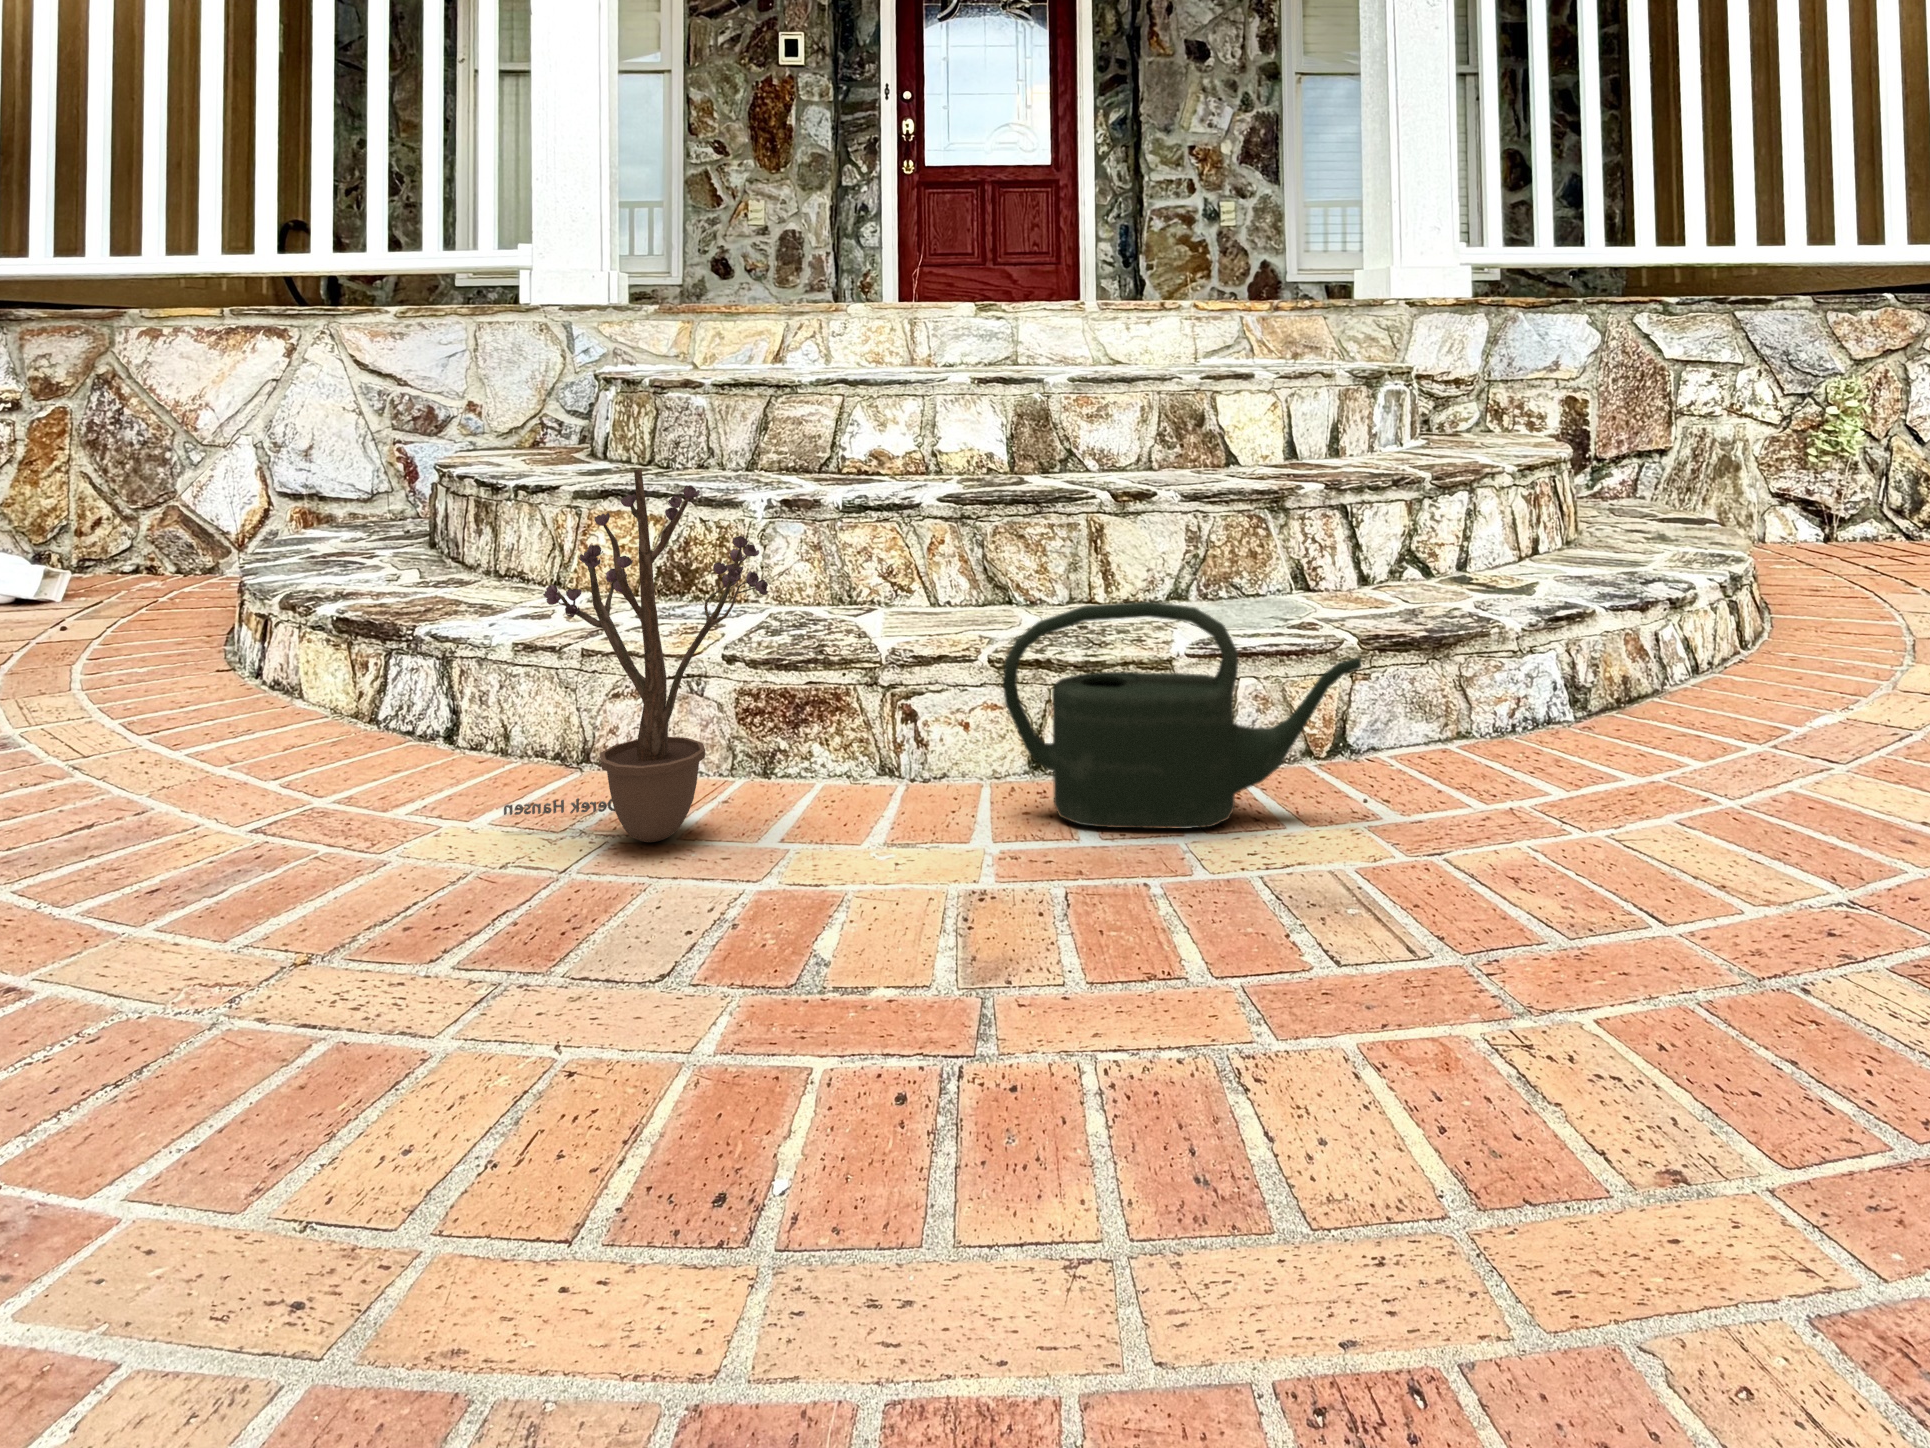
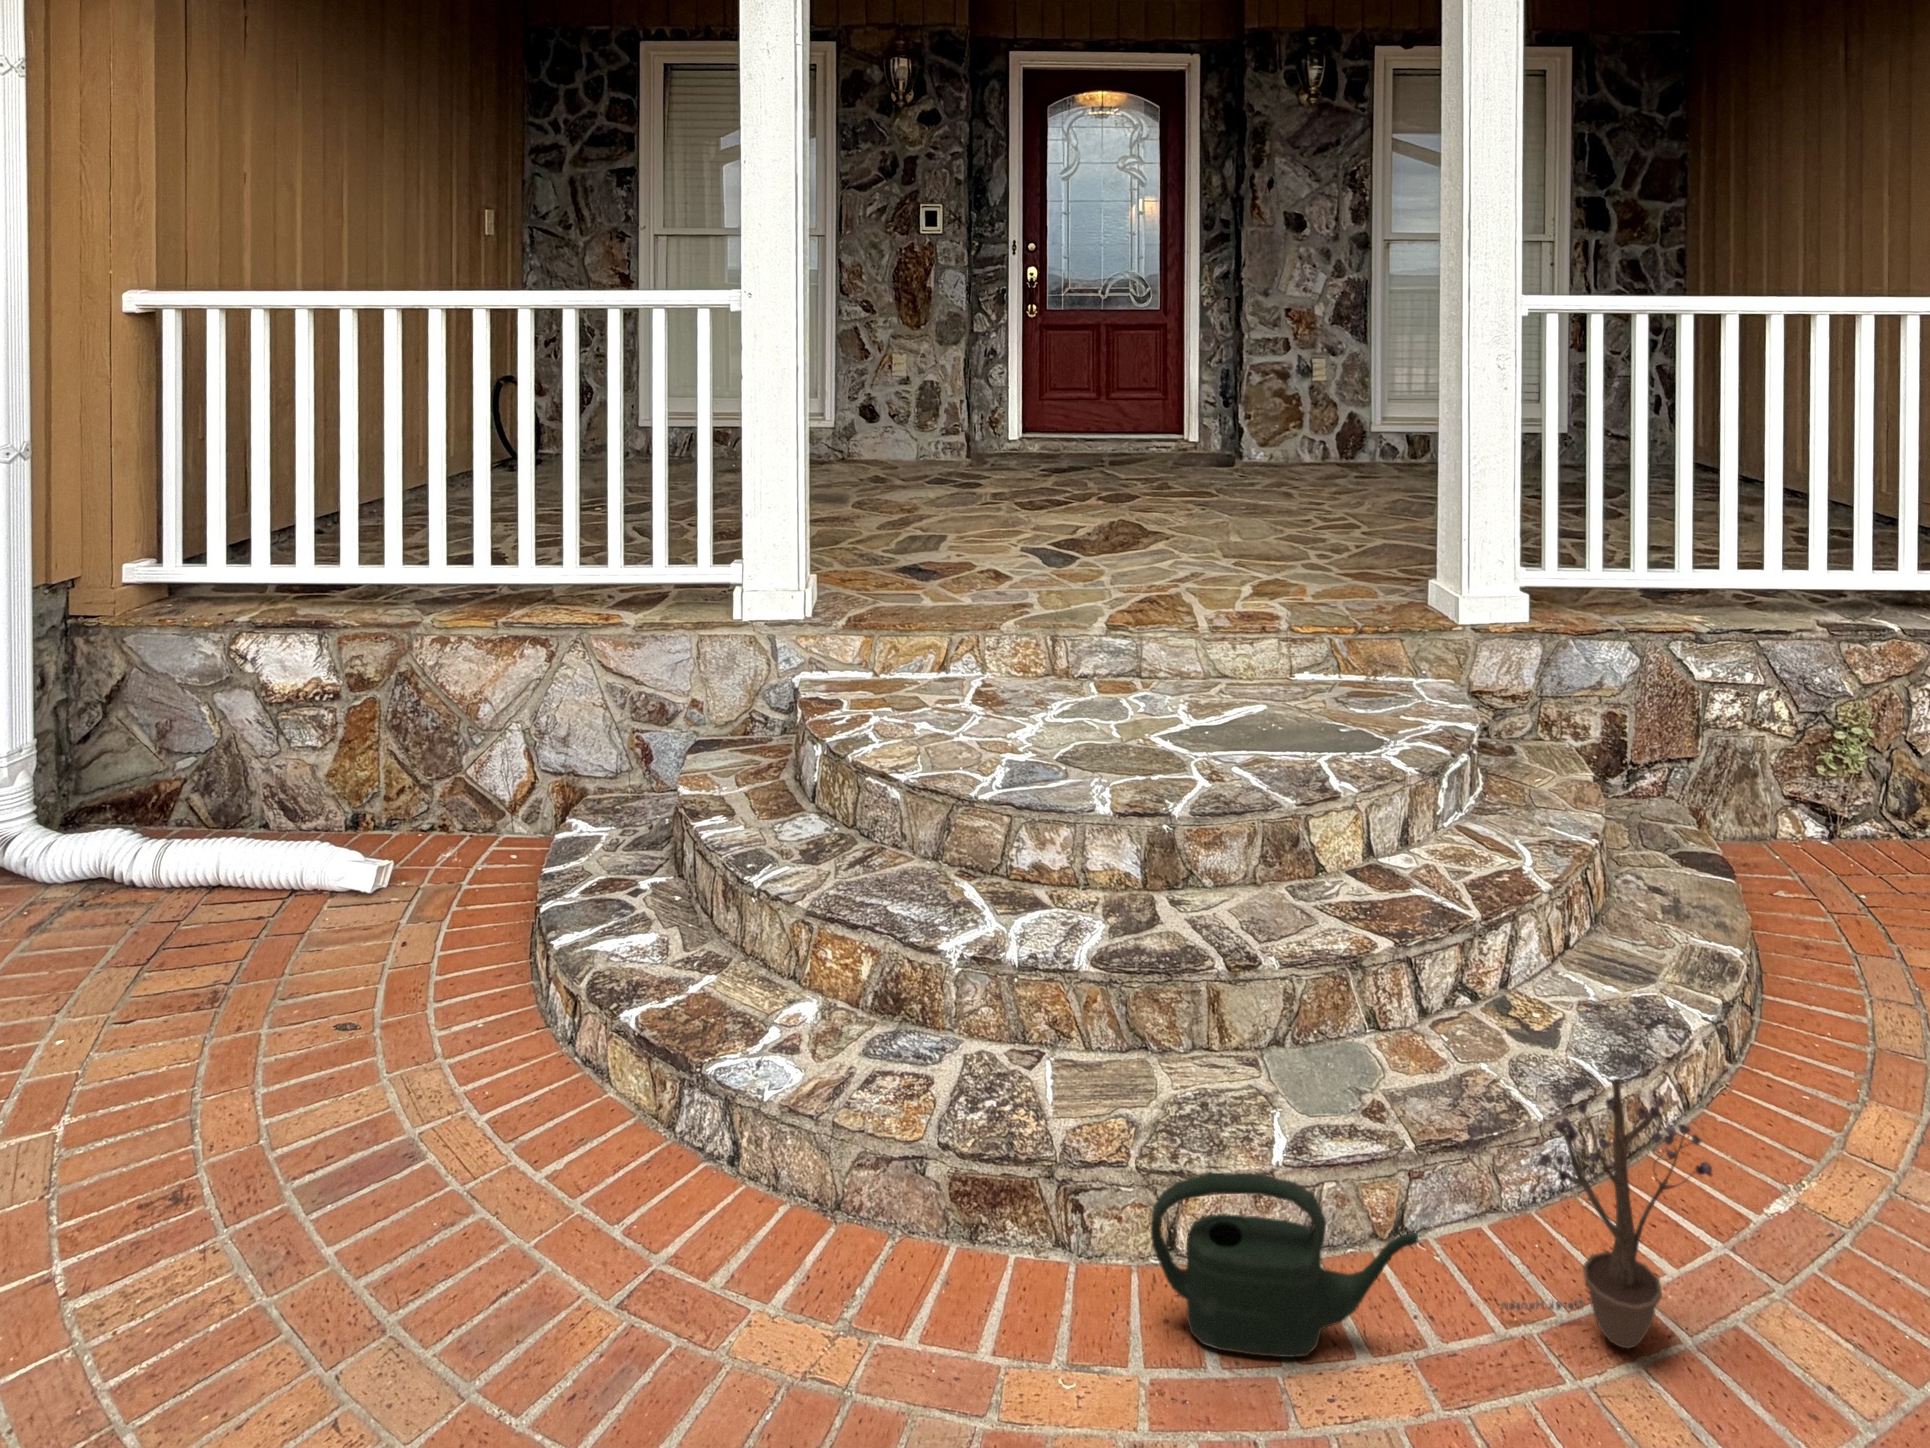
decorative plant: present [504,469,768,842] -> present [1502,1079,1712,1348]

